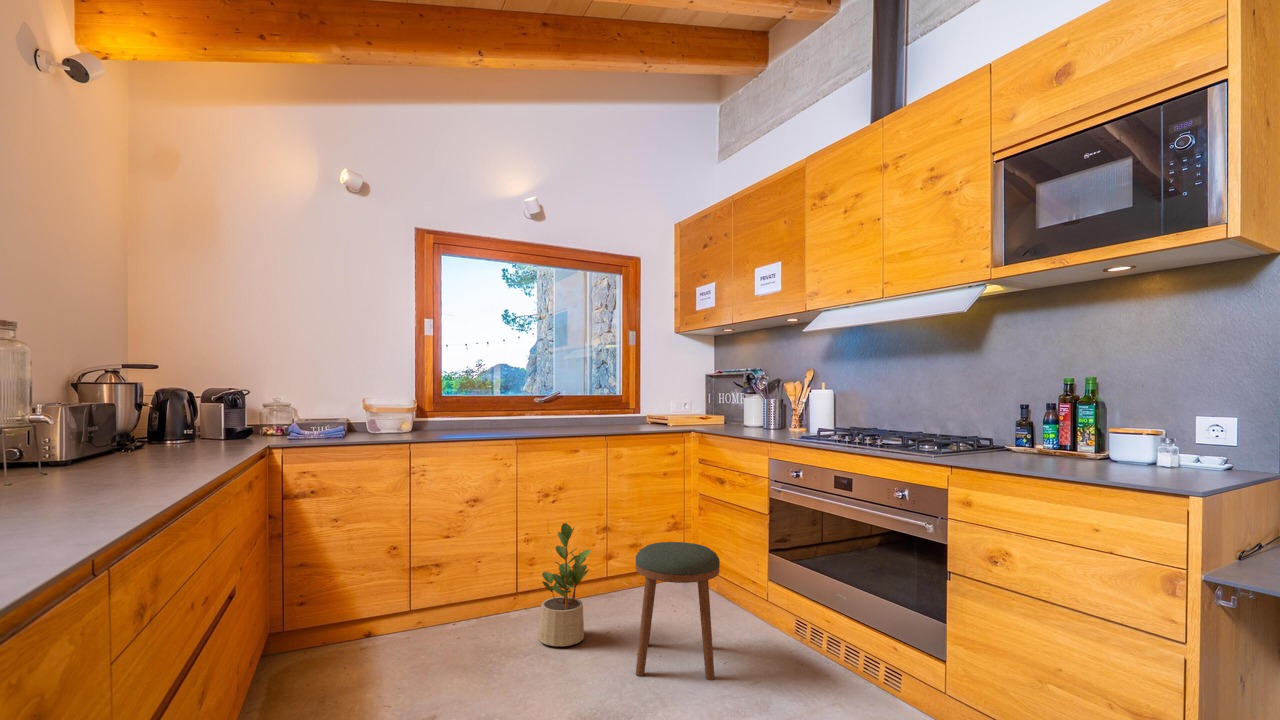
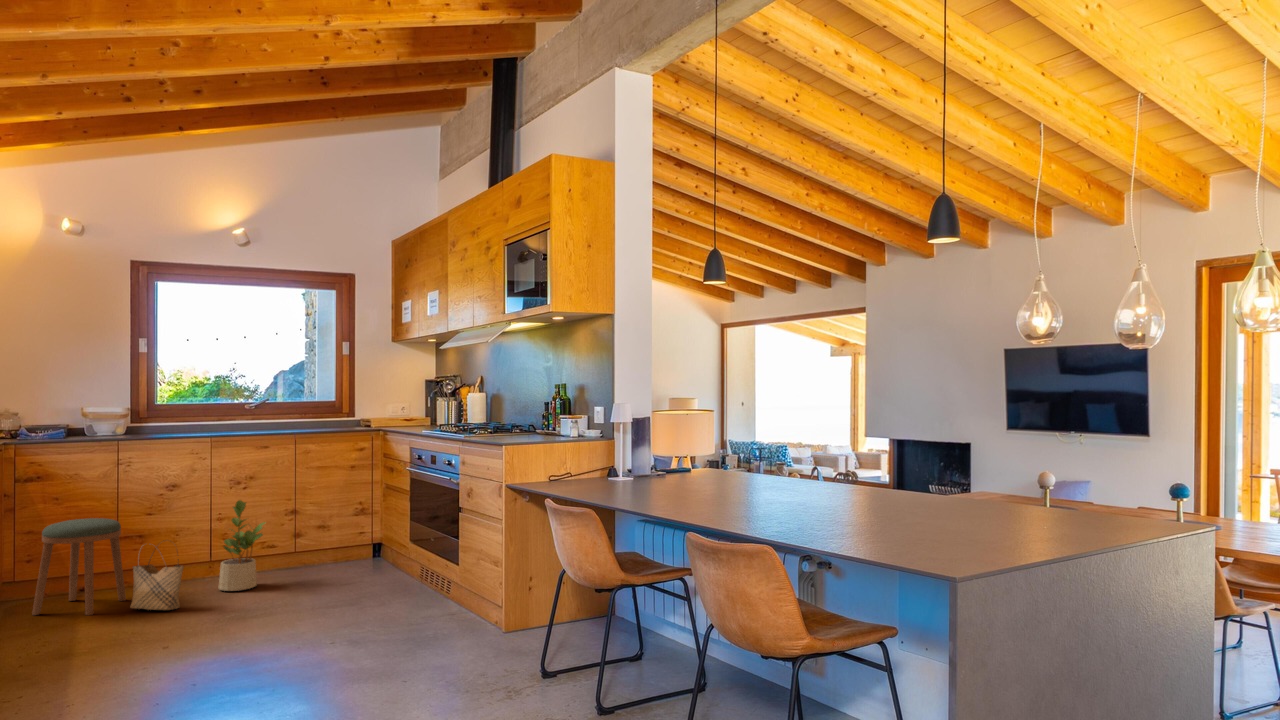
stool: present [636,542,720,680] -> present [32,518,126,615]
woven basket: none [446,583,517,690] -> present [130,546,184,610]

